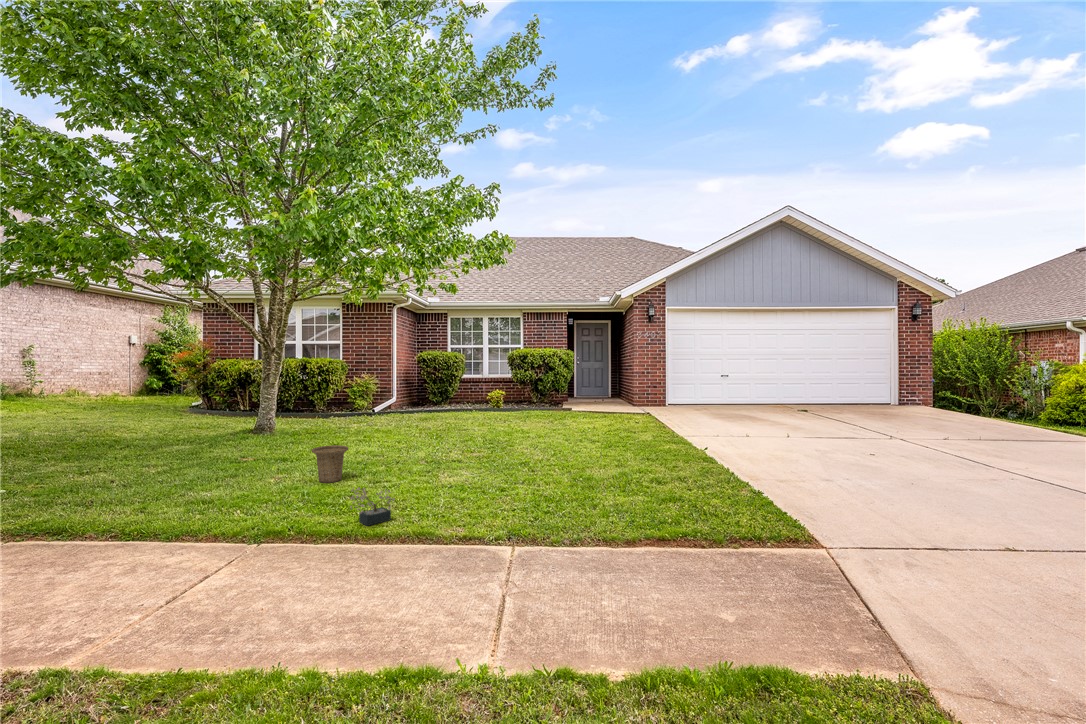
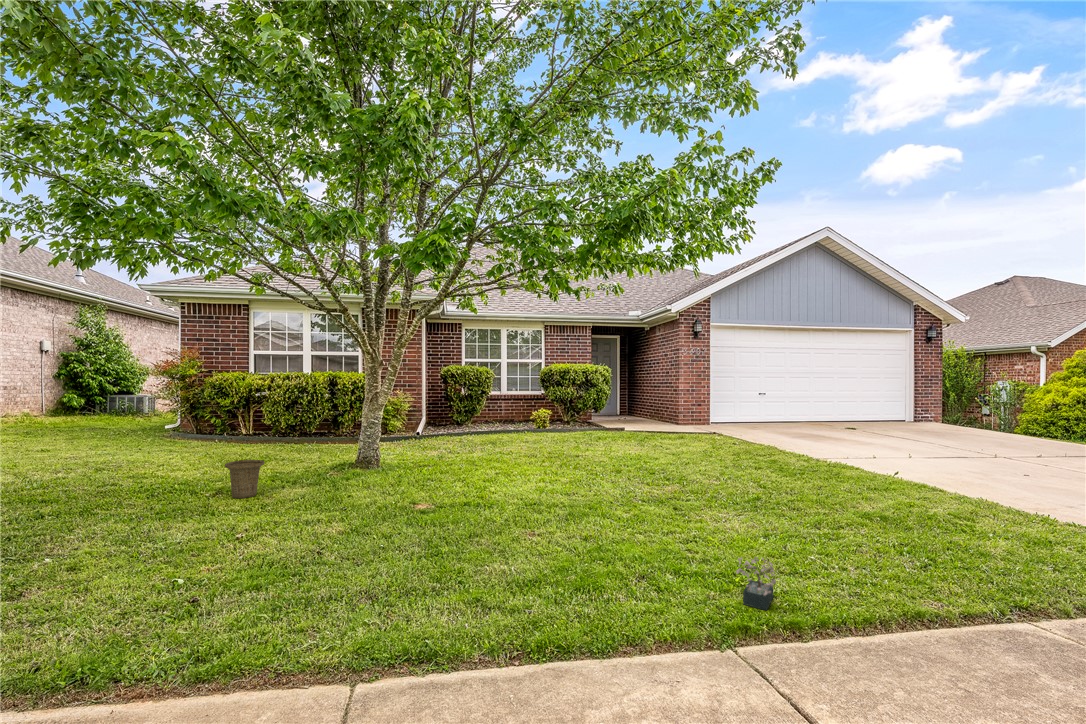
basket: present [312,445,348,483] -> present [225,460,265,498]

